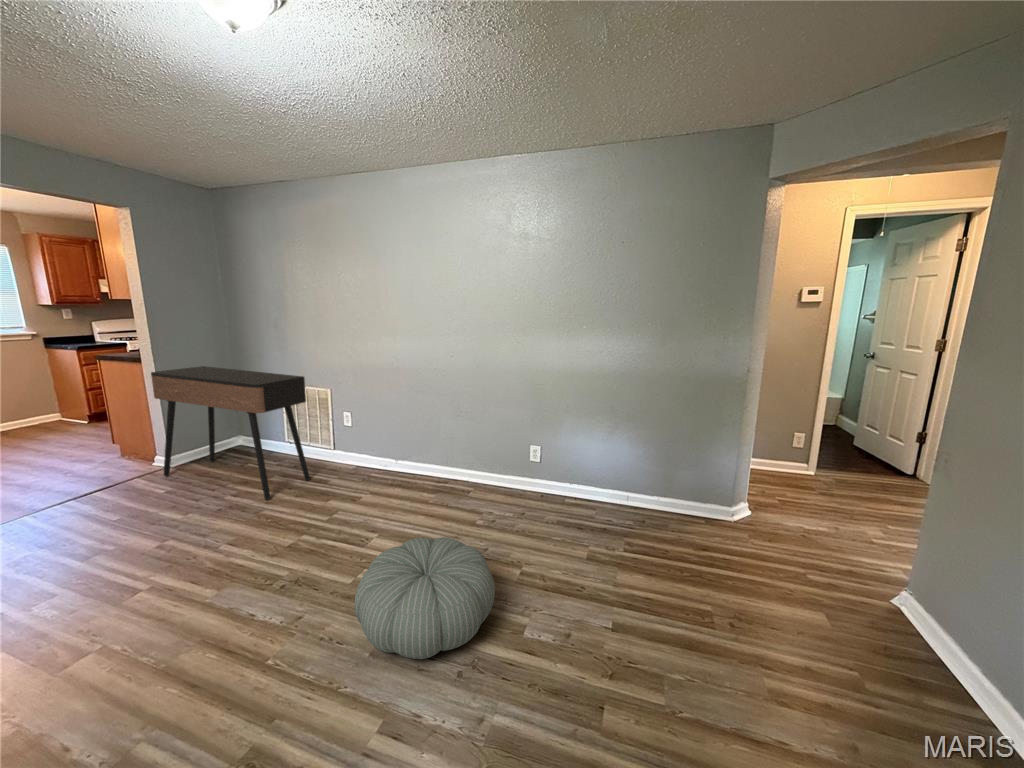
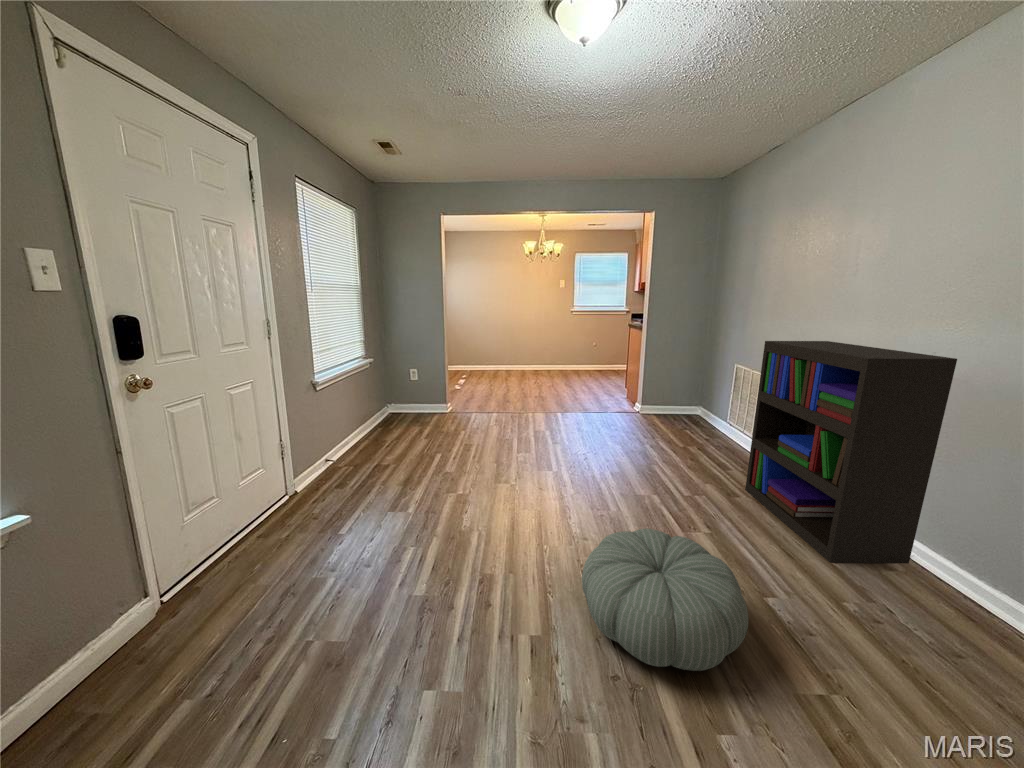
bookshelf: none [354,354,471,507] -> present [745,341,957,564]
console table: present [151,366,310,500] -> none [632,342,727,461]

